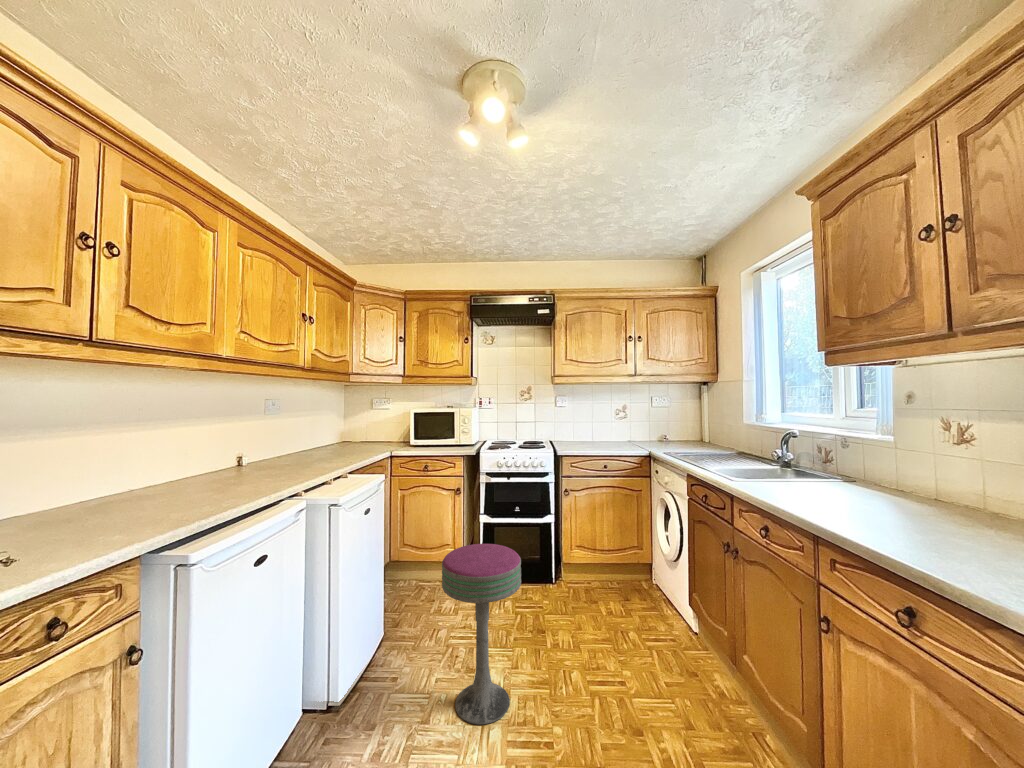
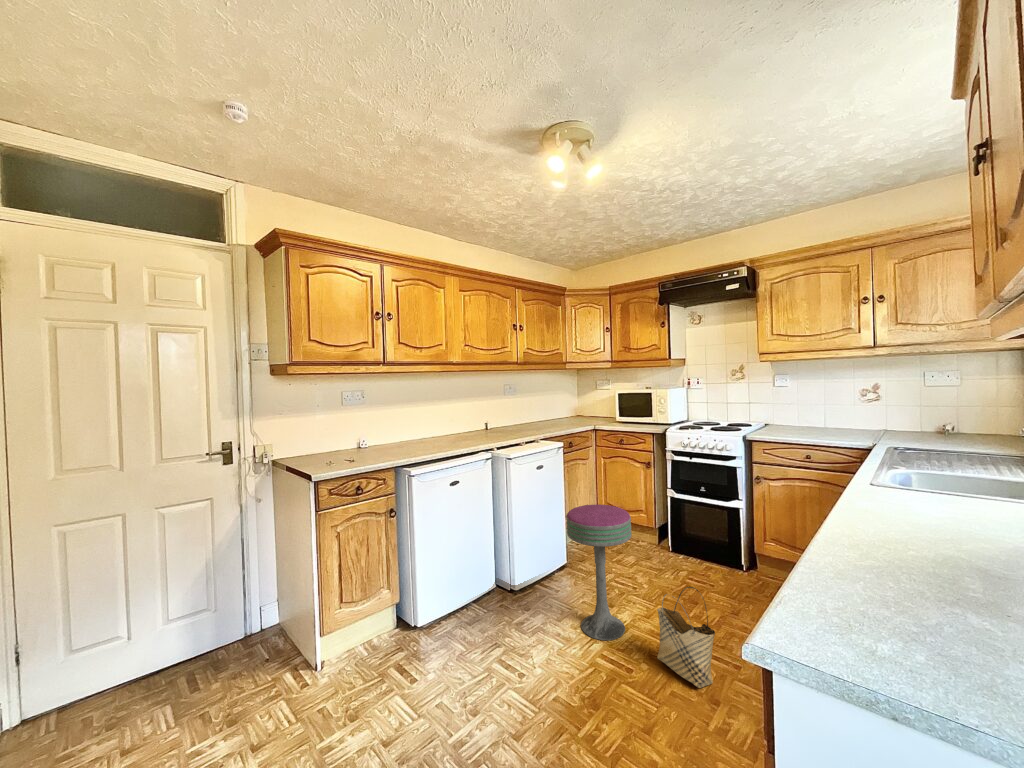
woven basket: none [560,614,627,726] -> present [657,586,715,688]

